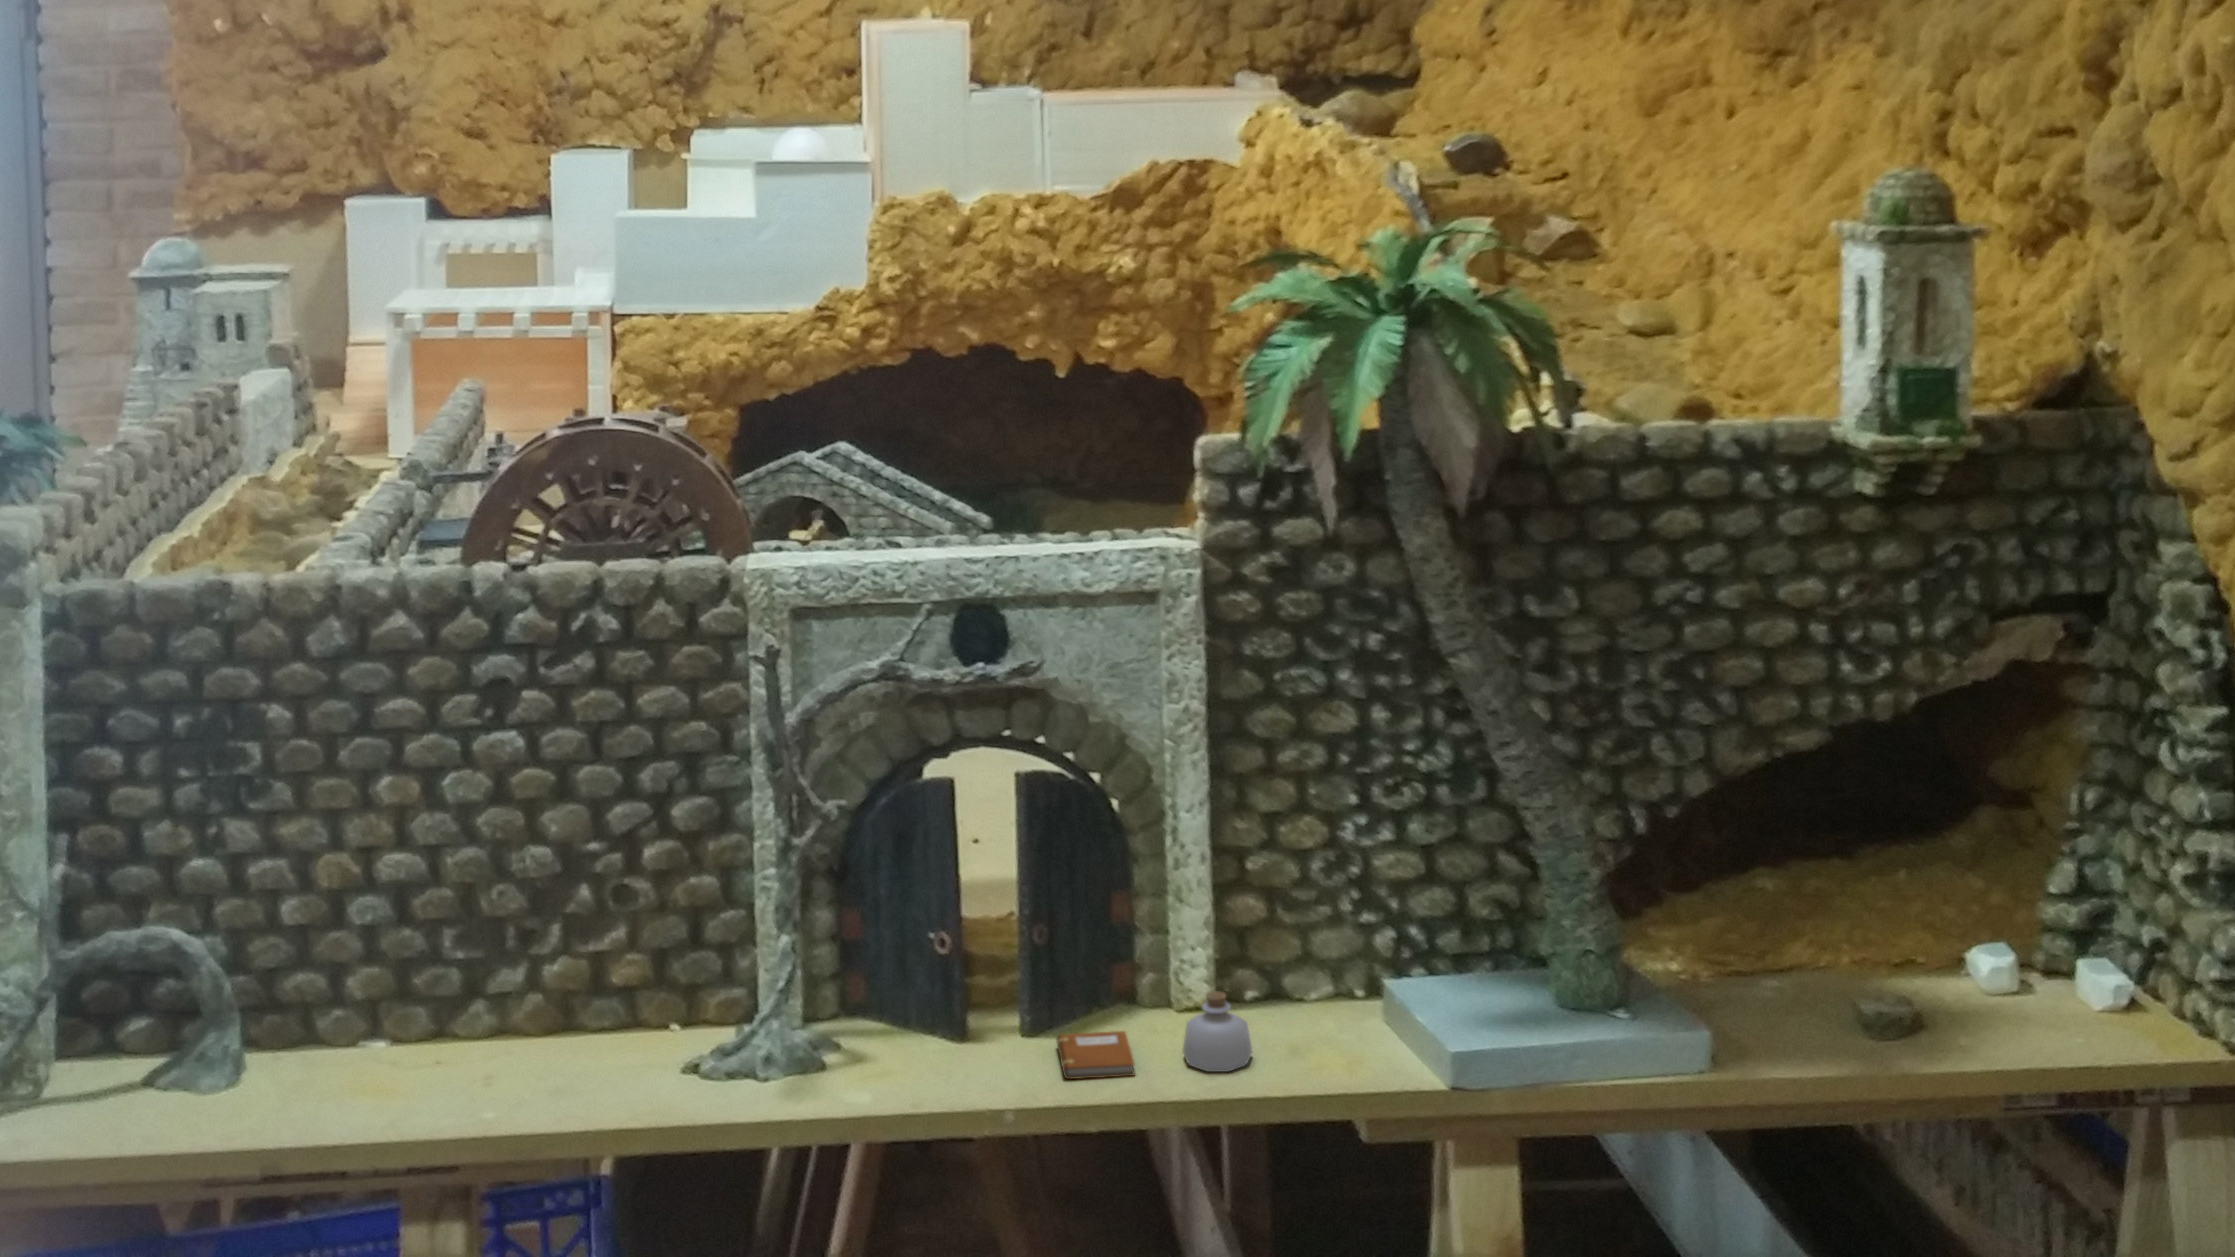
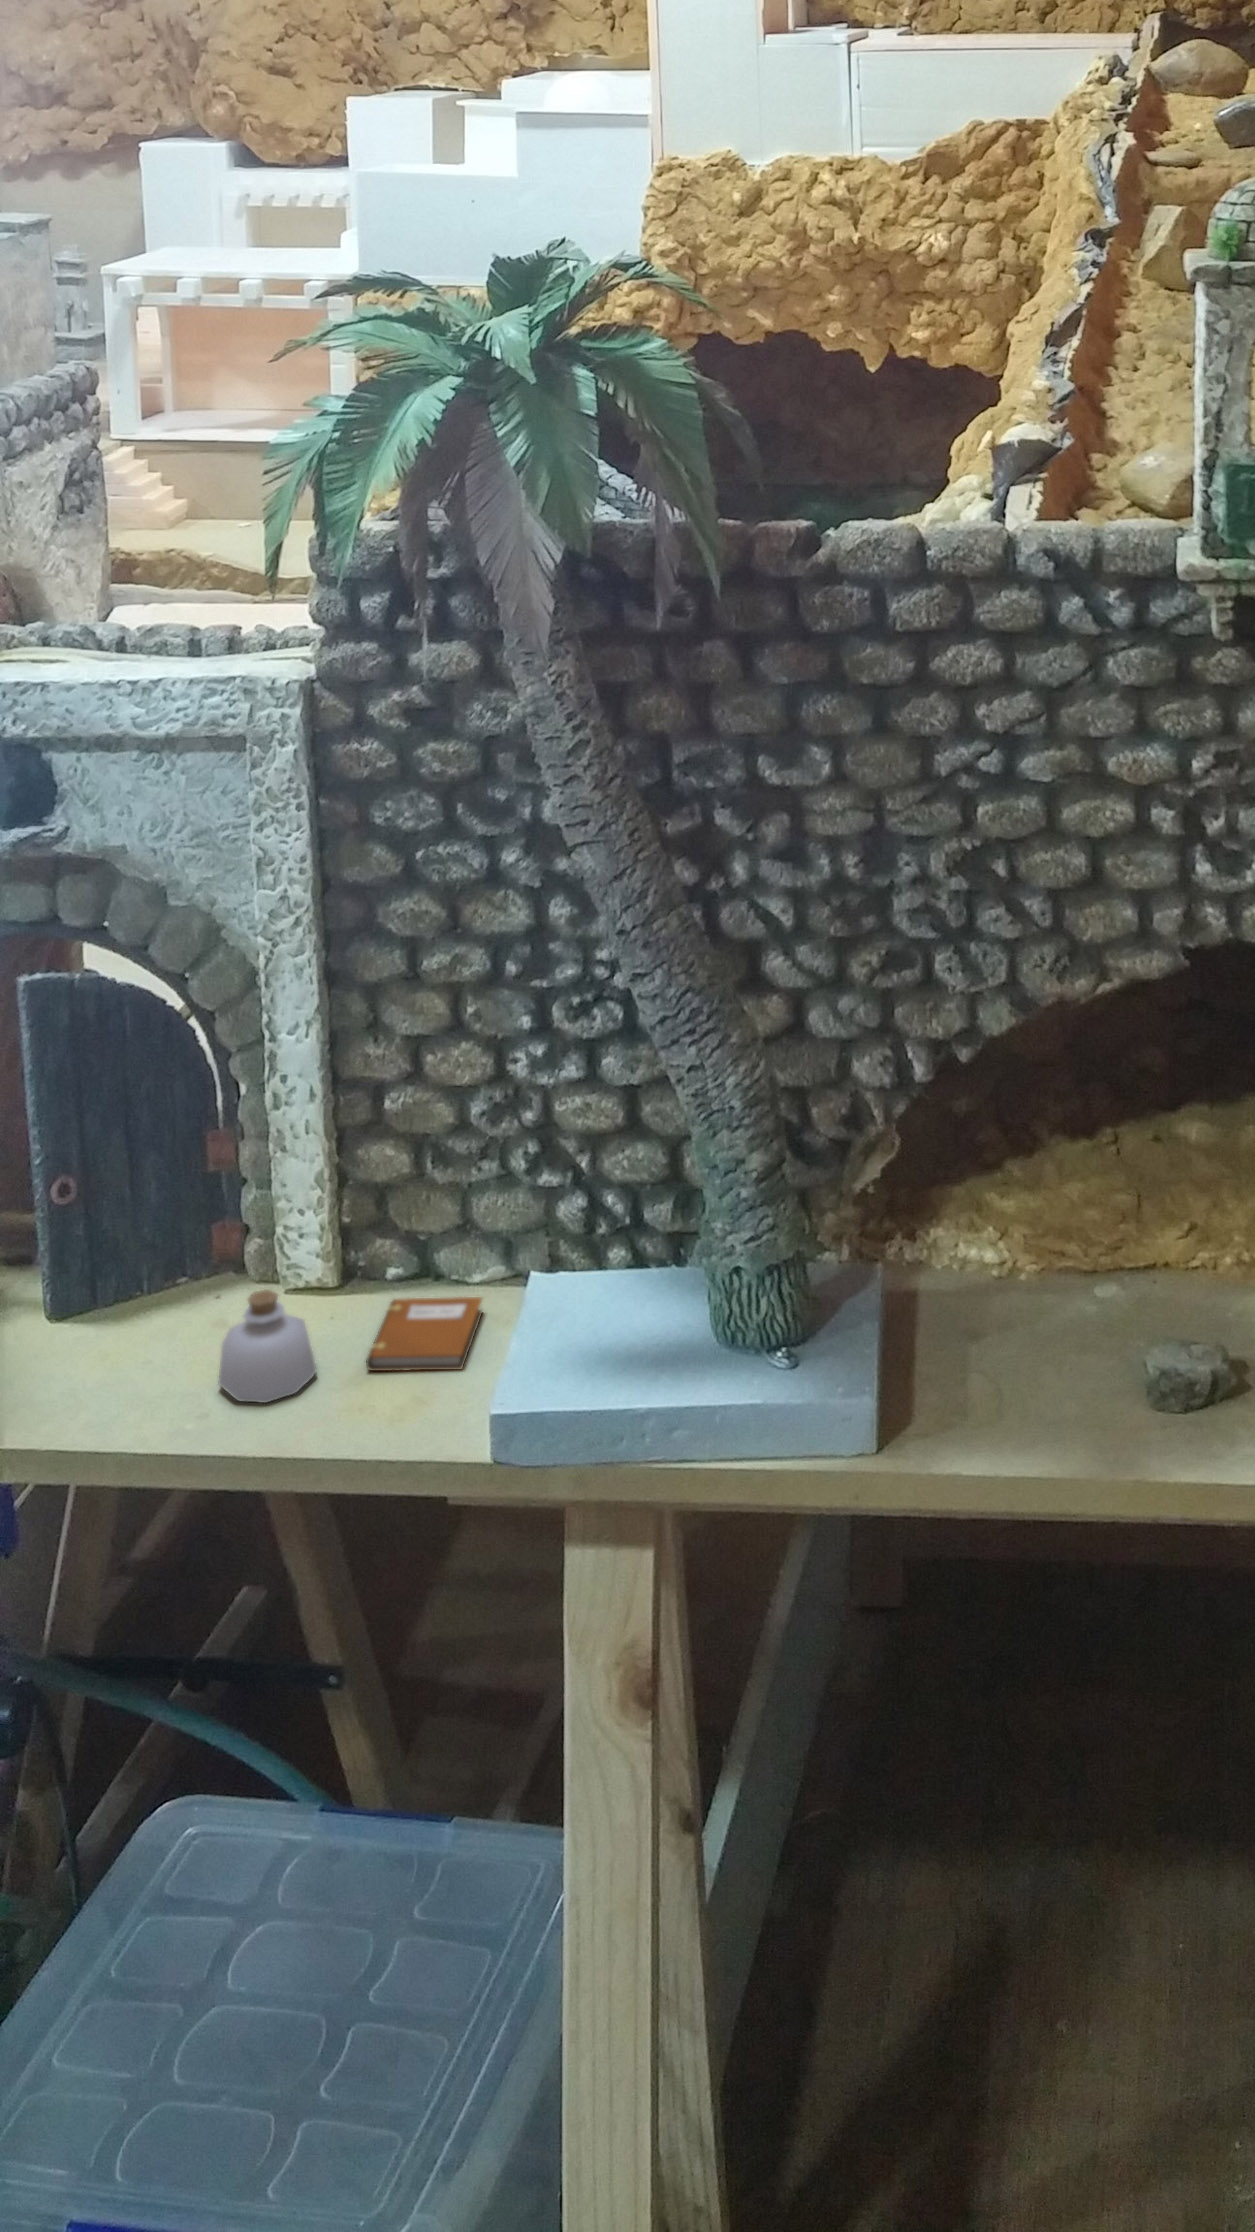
notebook: present [1056,1031,1134,1079] -> present [366,1297,482,1371]

